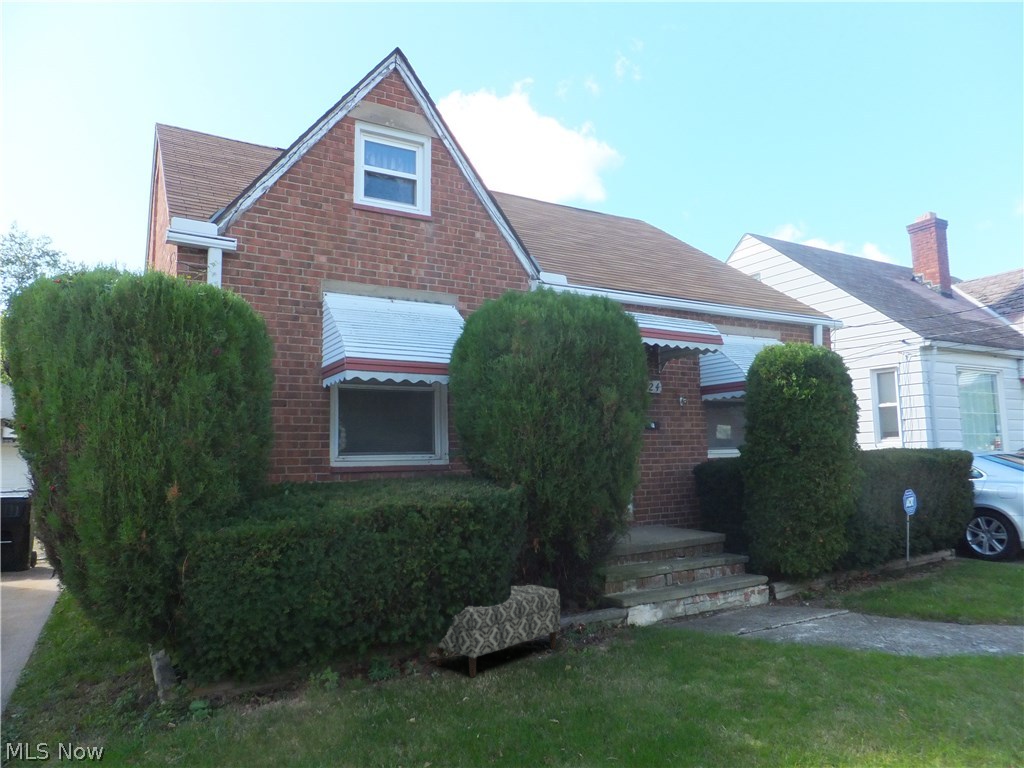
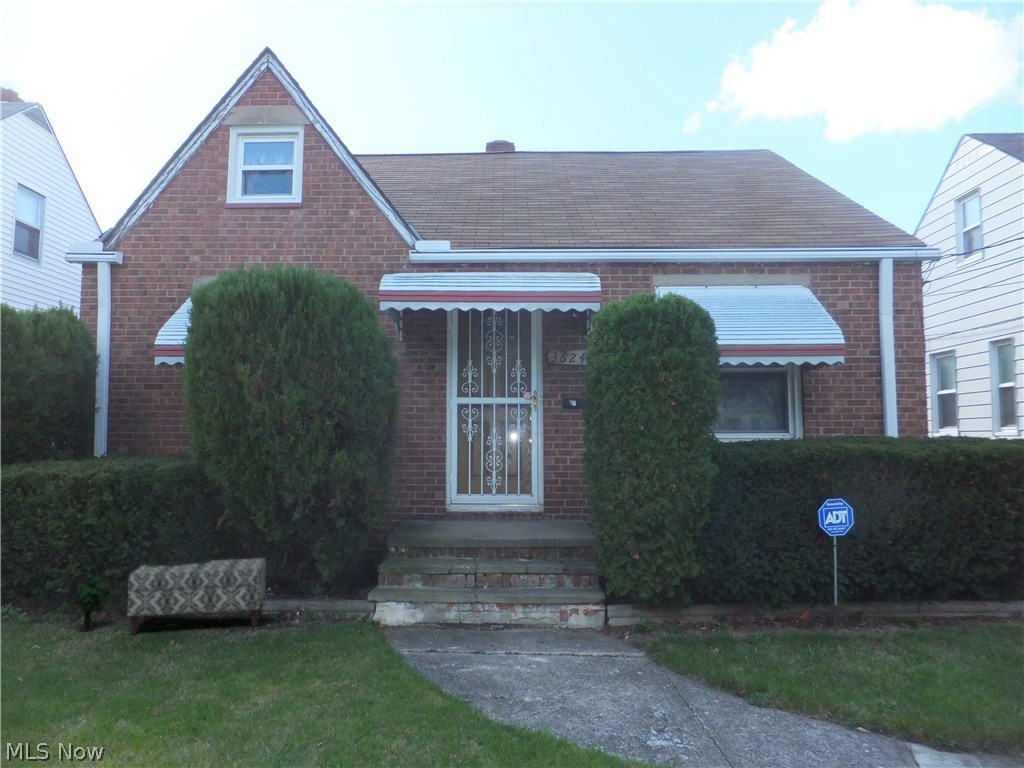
decorative plant: none [392,611,433,687] -> present [71,568,109,632]

